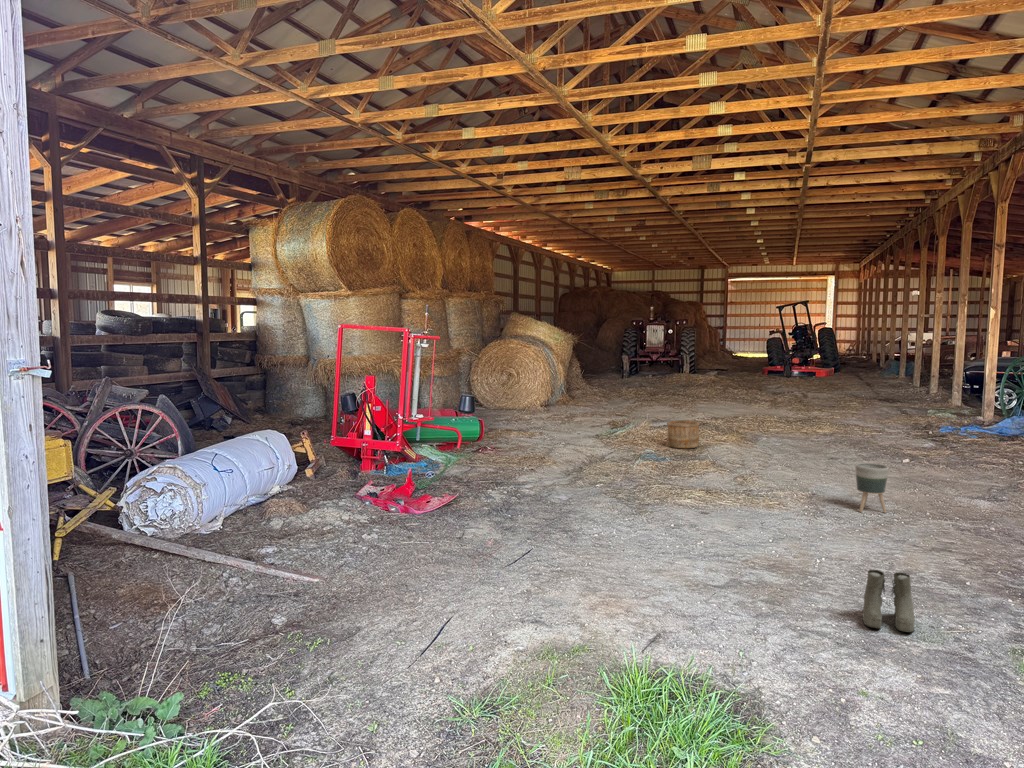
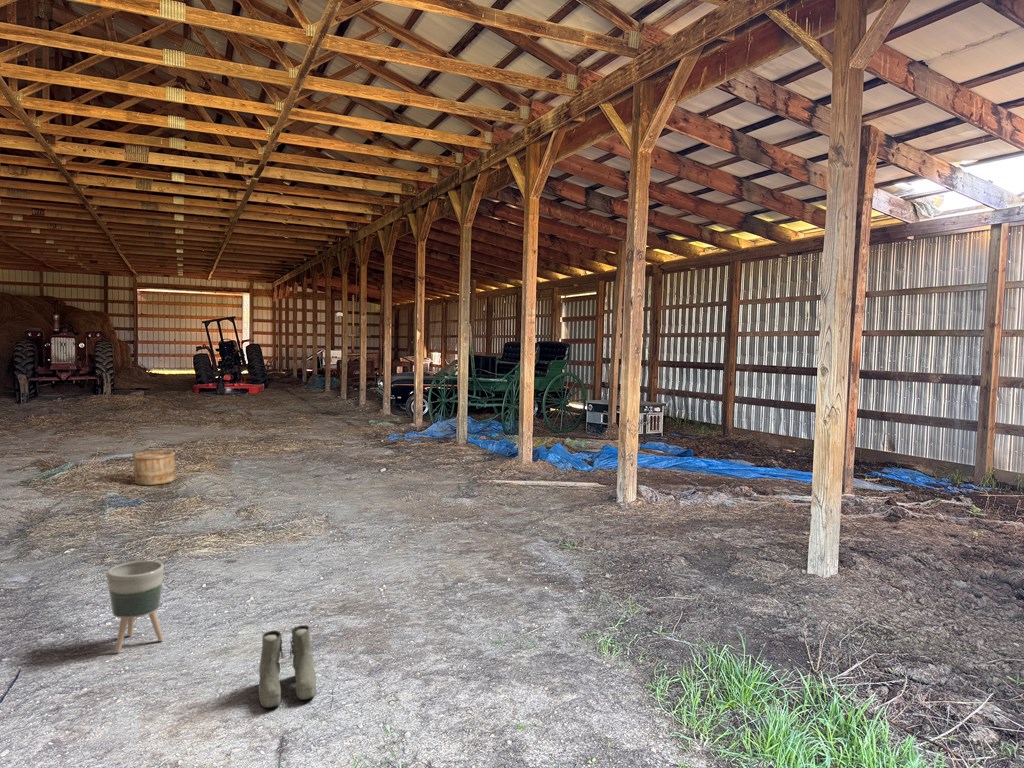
planter: present [855,463,889,513] -> present [107,561,164,653]
boots: present [863,570,915,633] -> present [258,625,316,708]

